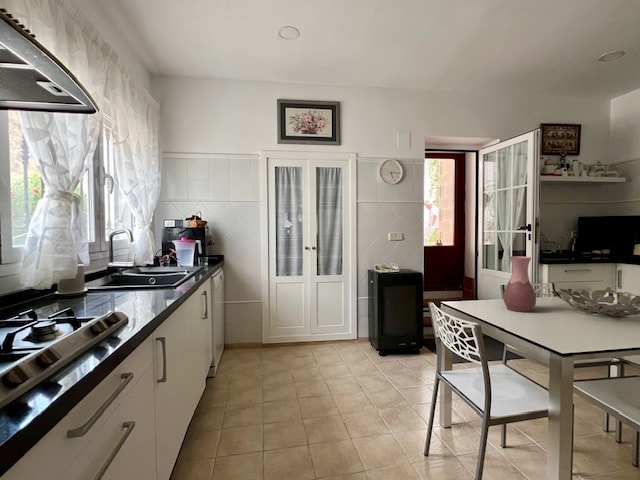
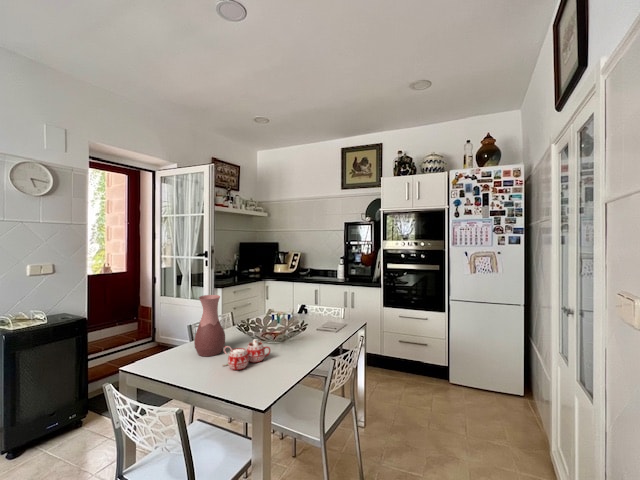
mug: none [529,301,588,326] -> present [223,339,270,370]

